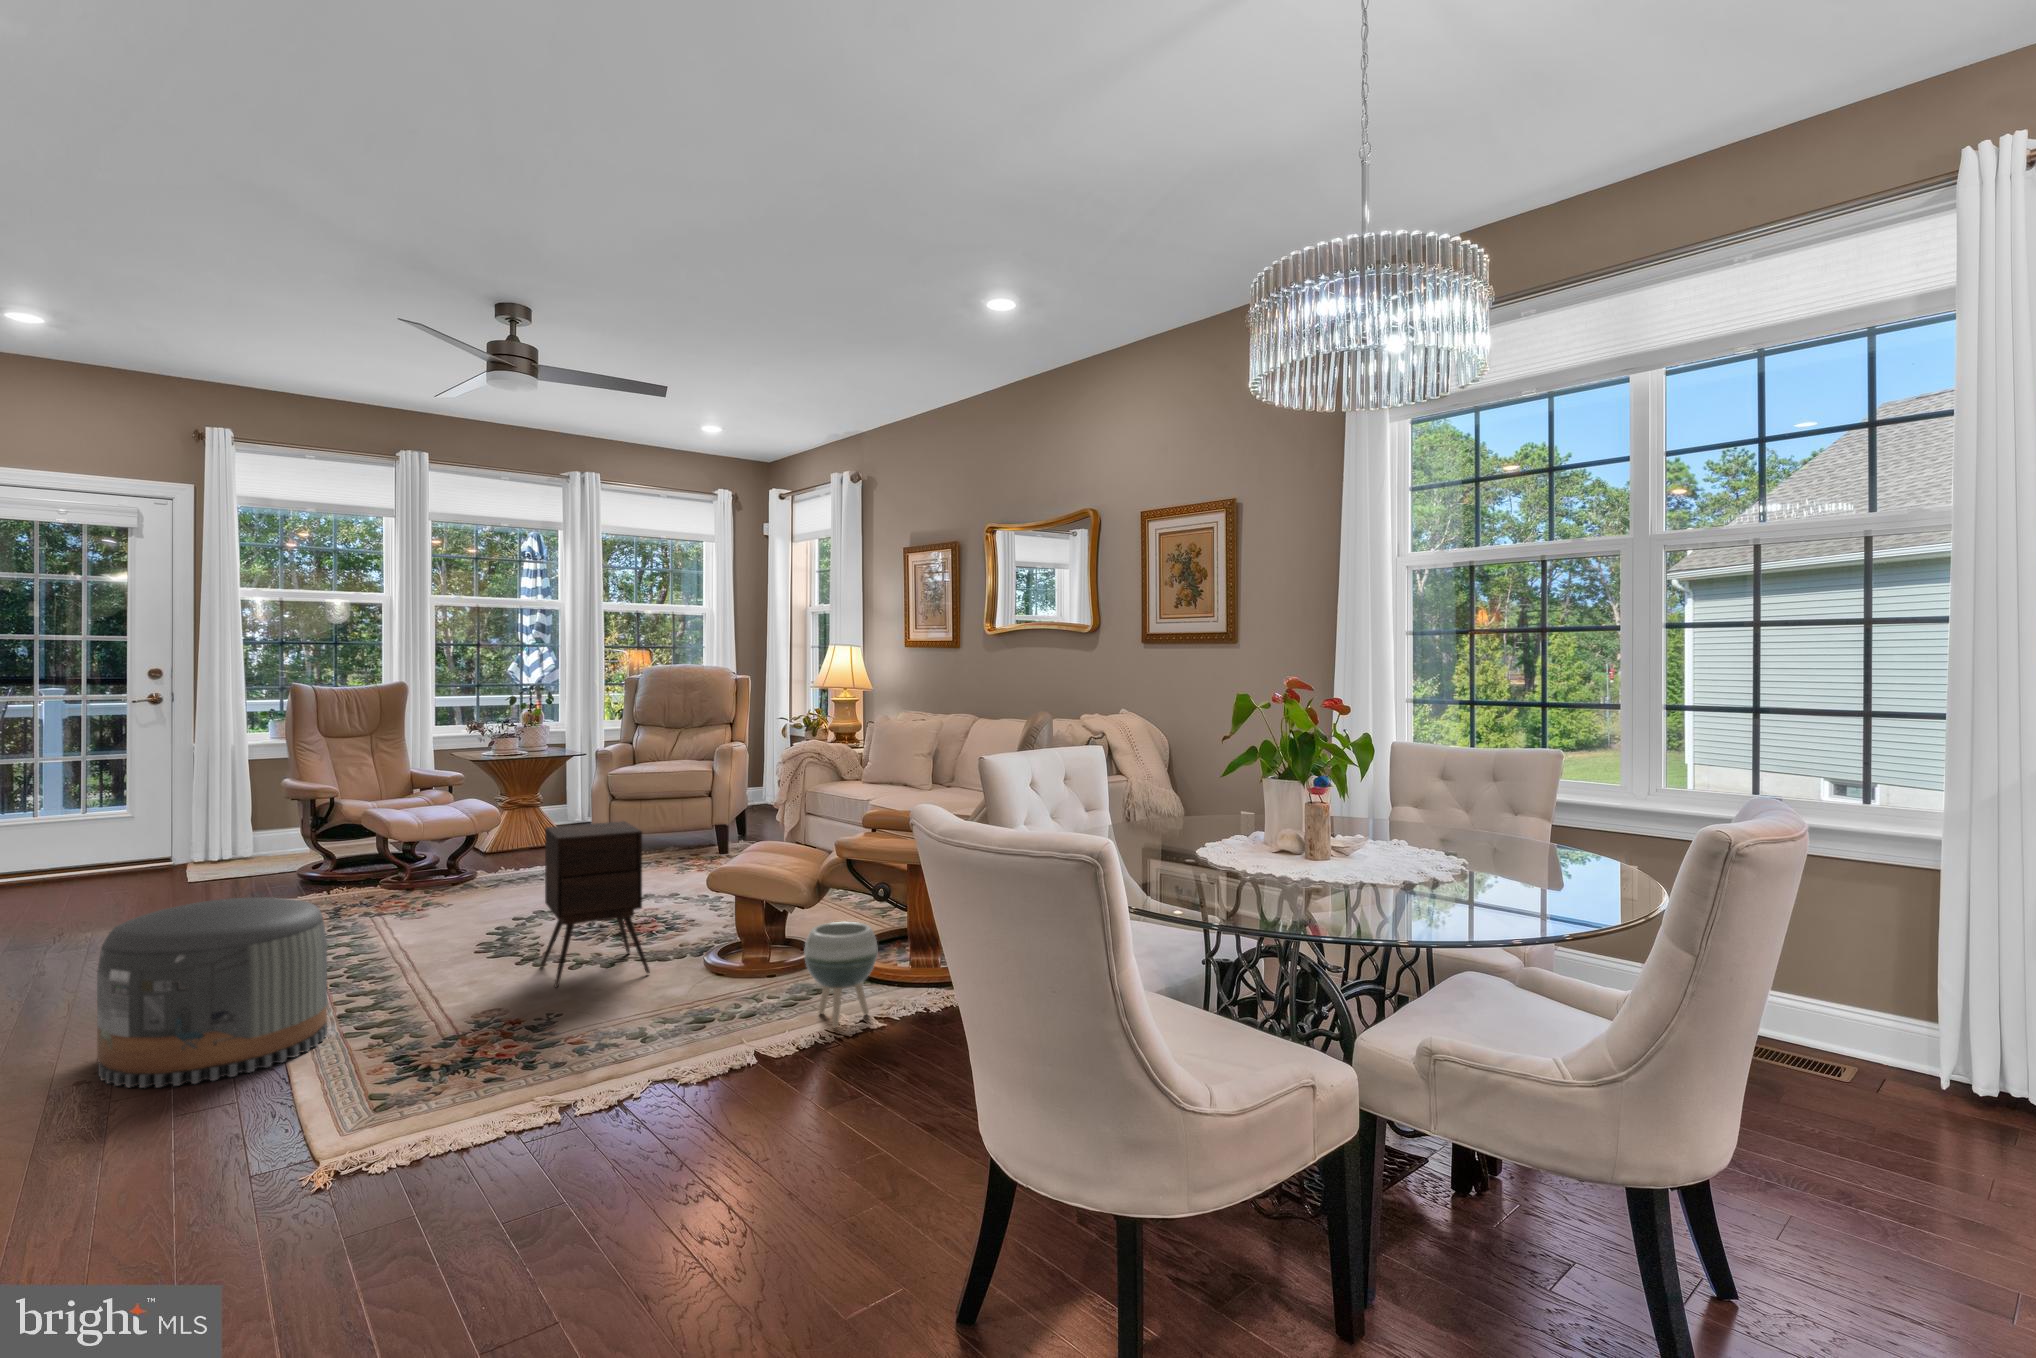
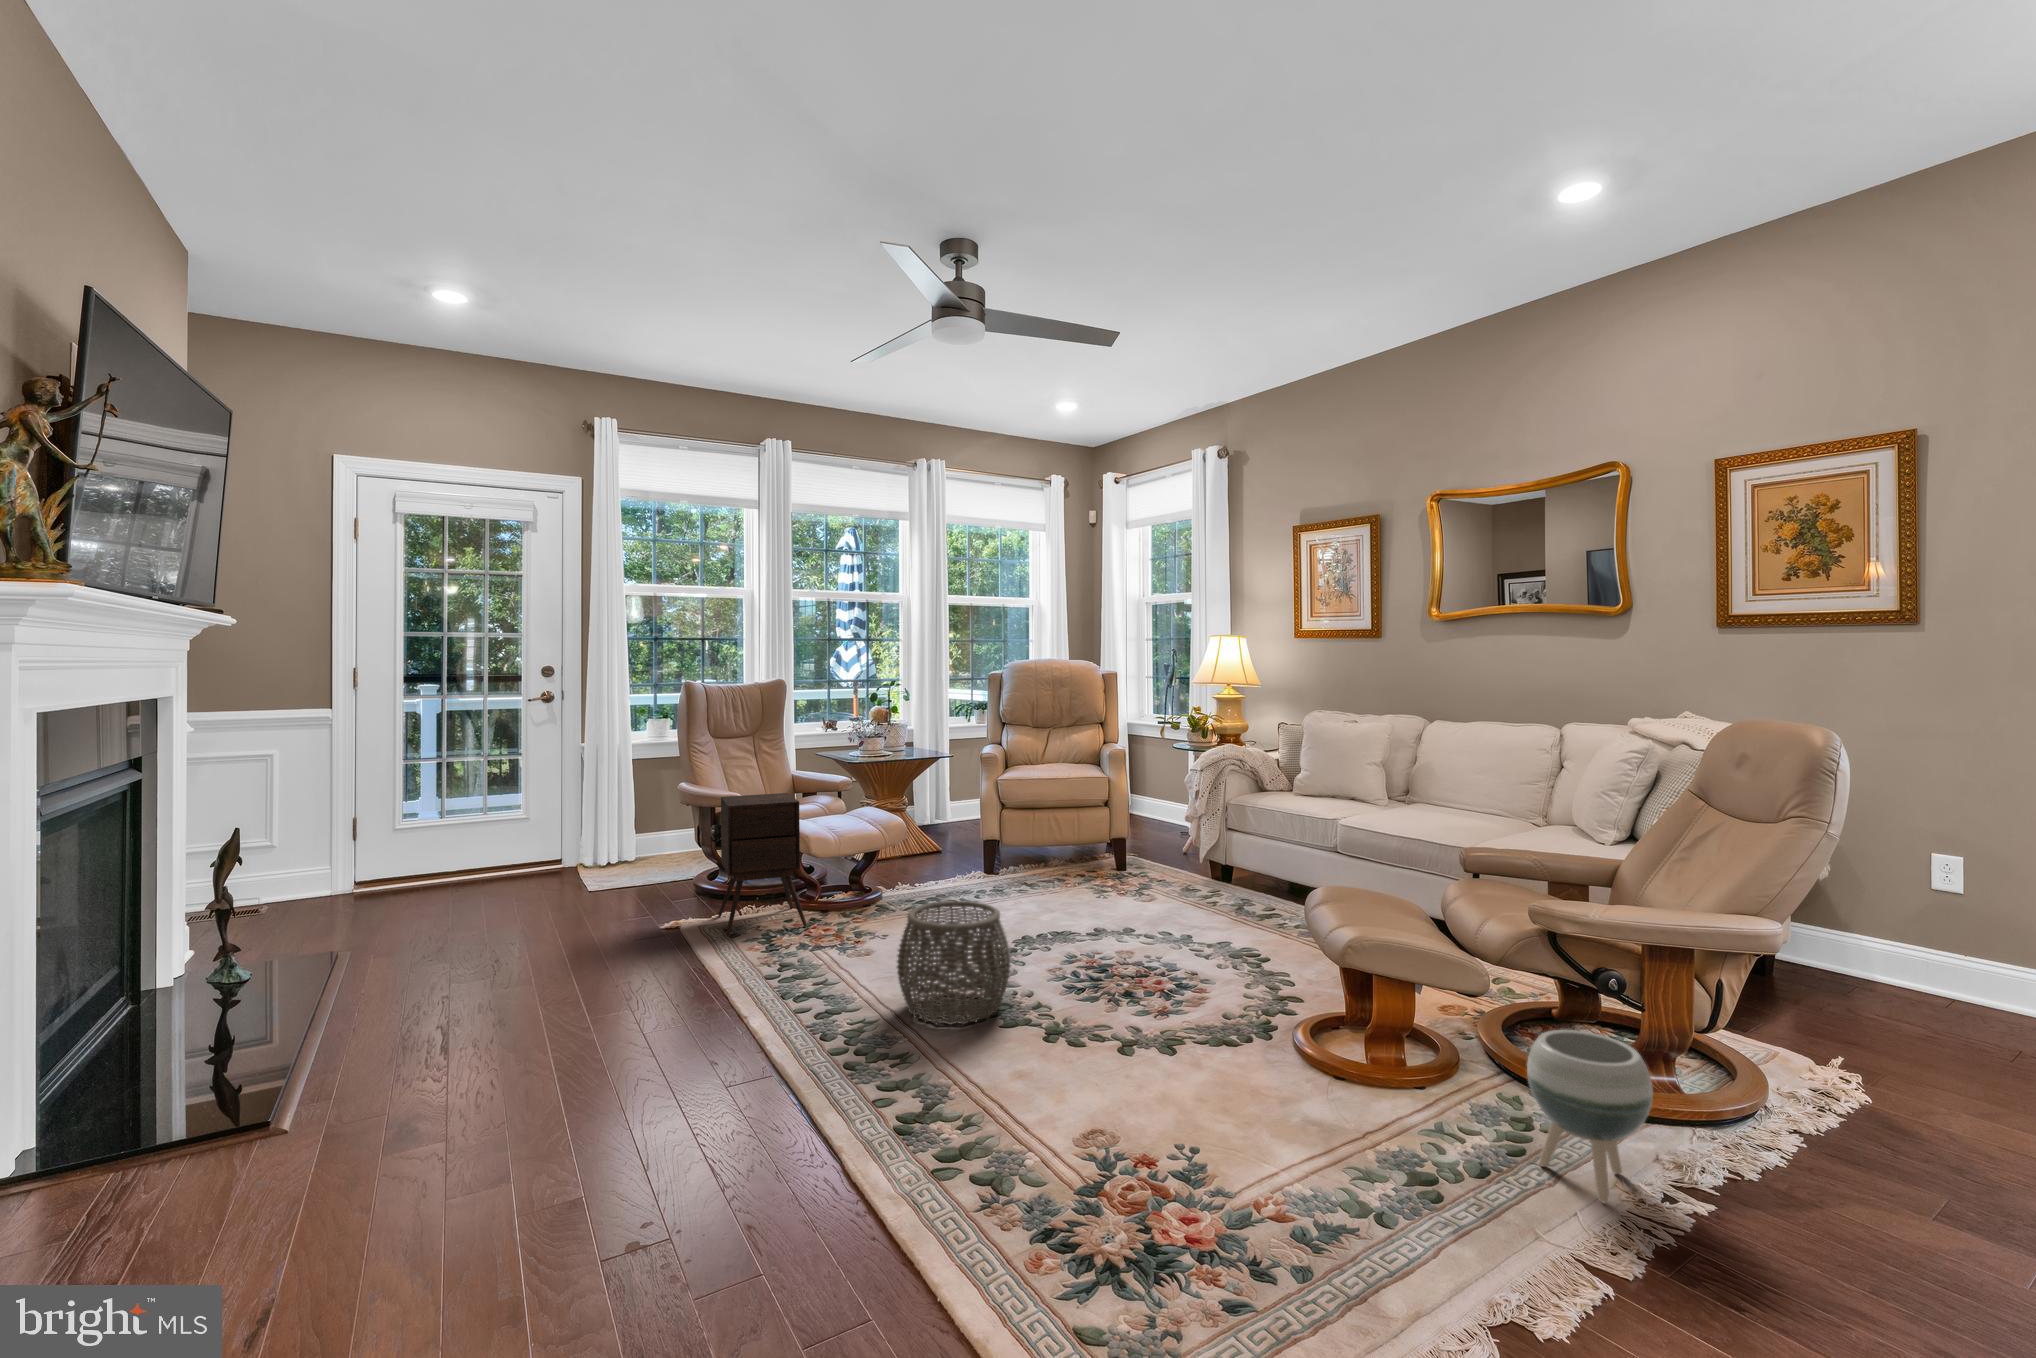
side table: present [541,821,650,988] -> present [718,793,807,935]
woven basket: none [417,864,523,960] -> present [897,901,1011,1025]
pouf: present [97,897,327,1088] -> none [626,967,881,1263]

